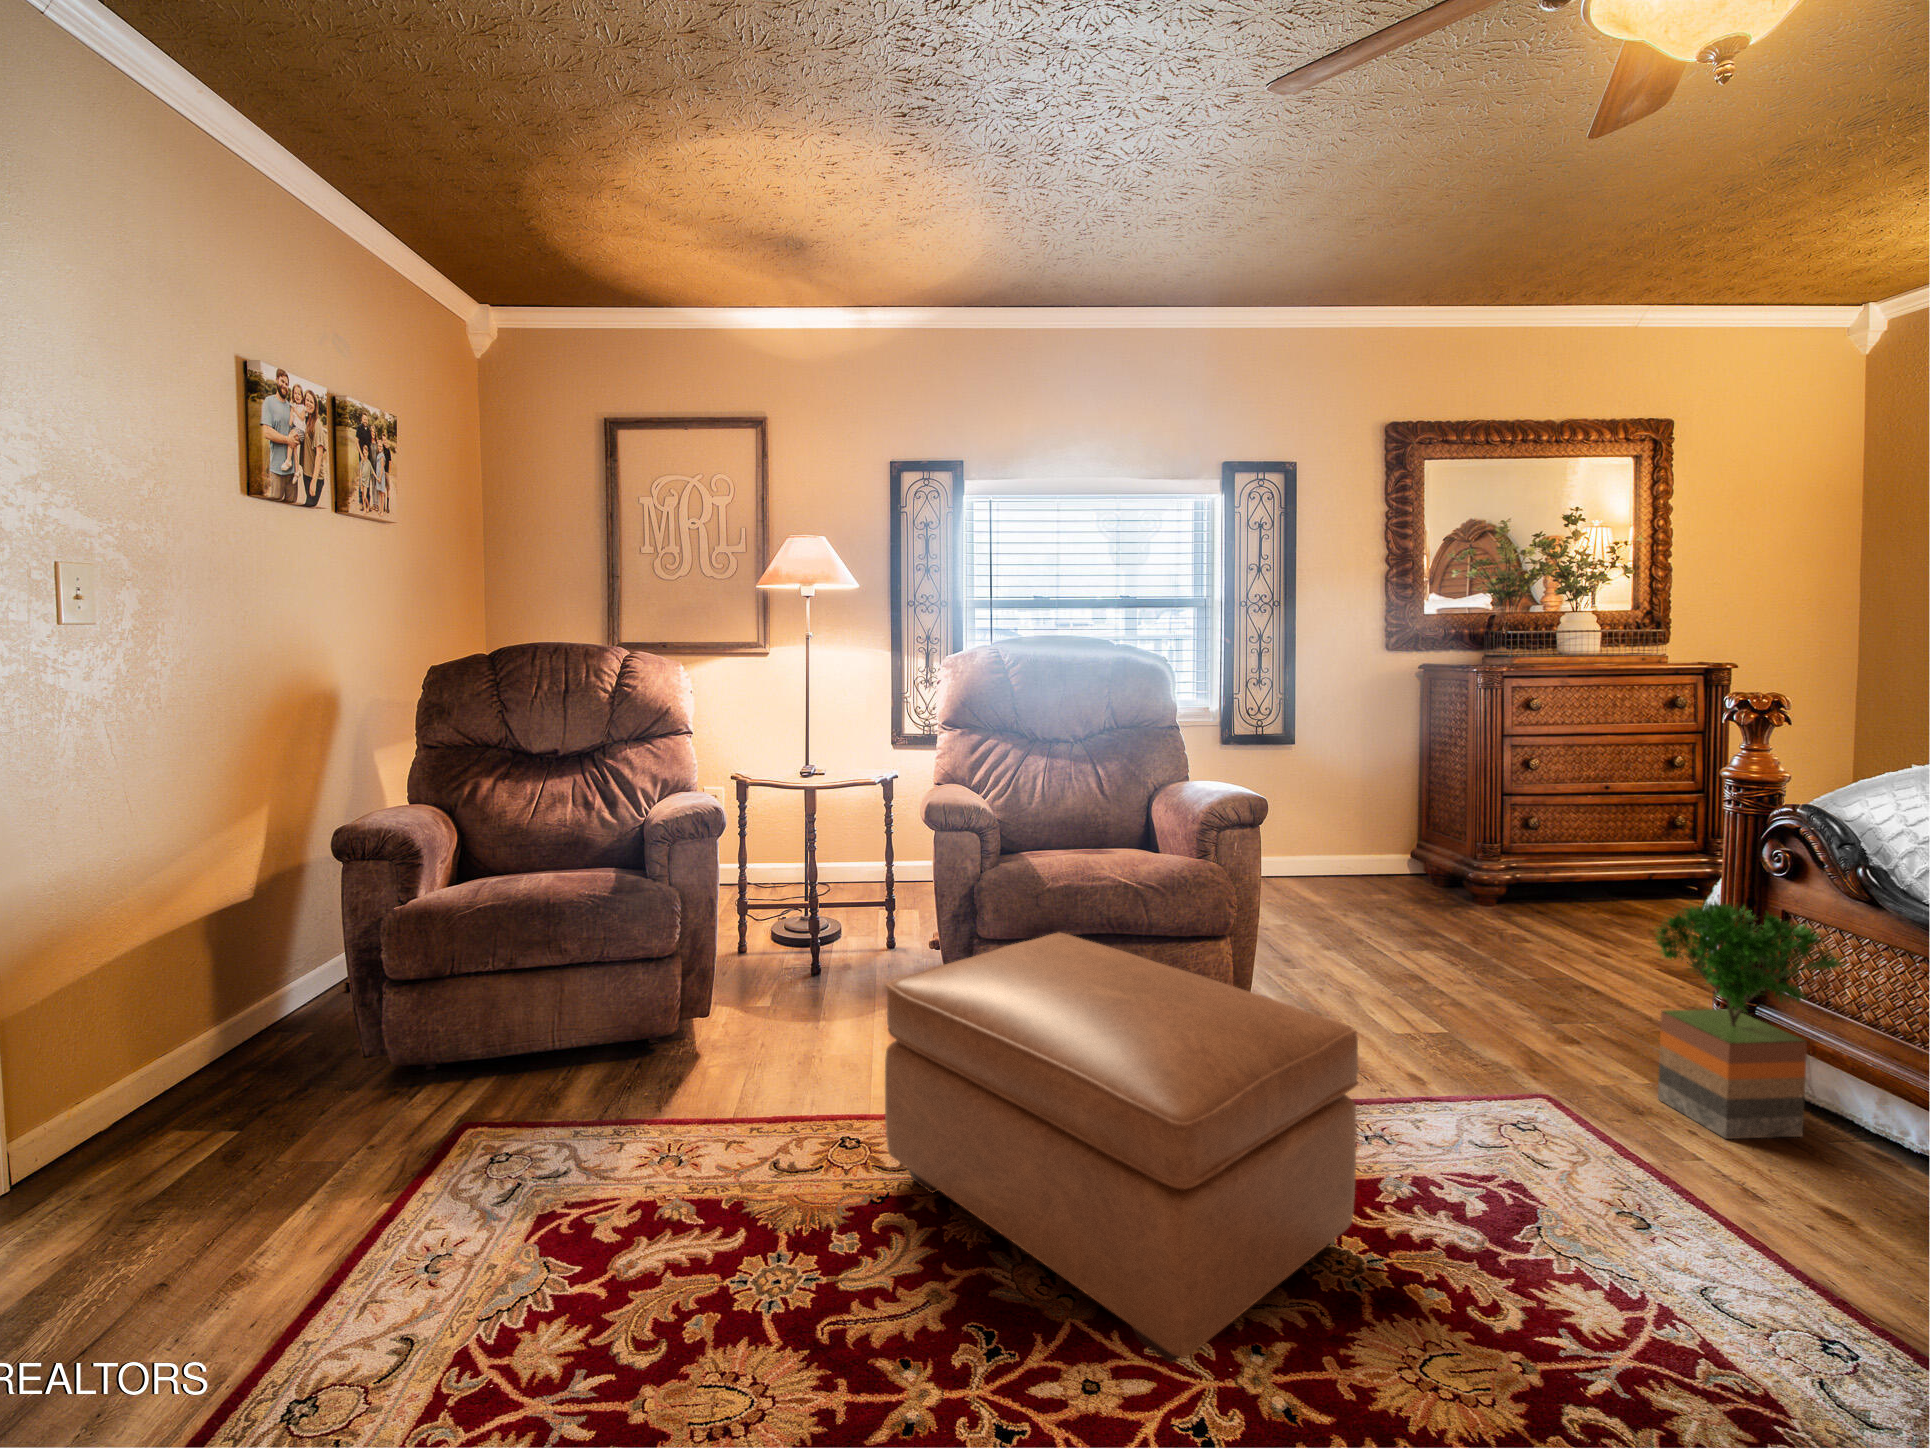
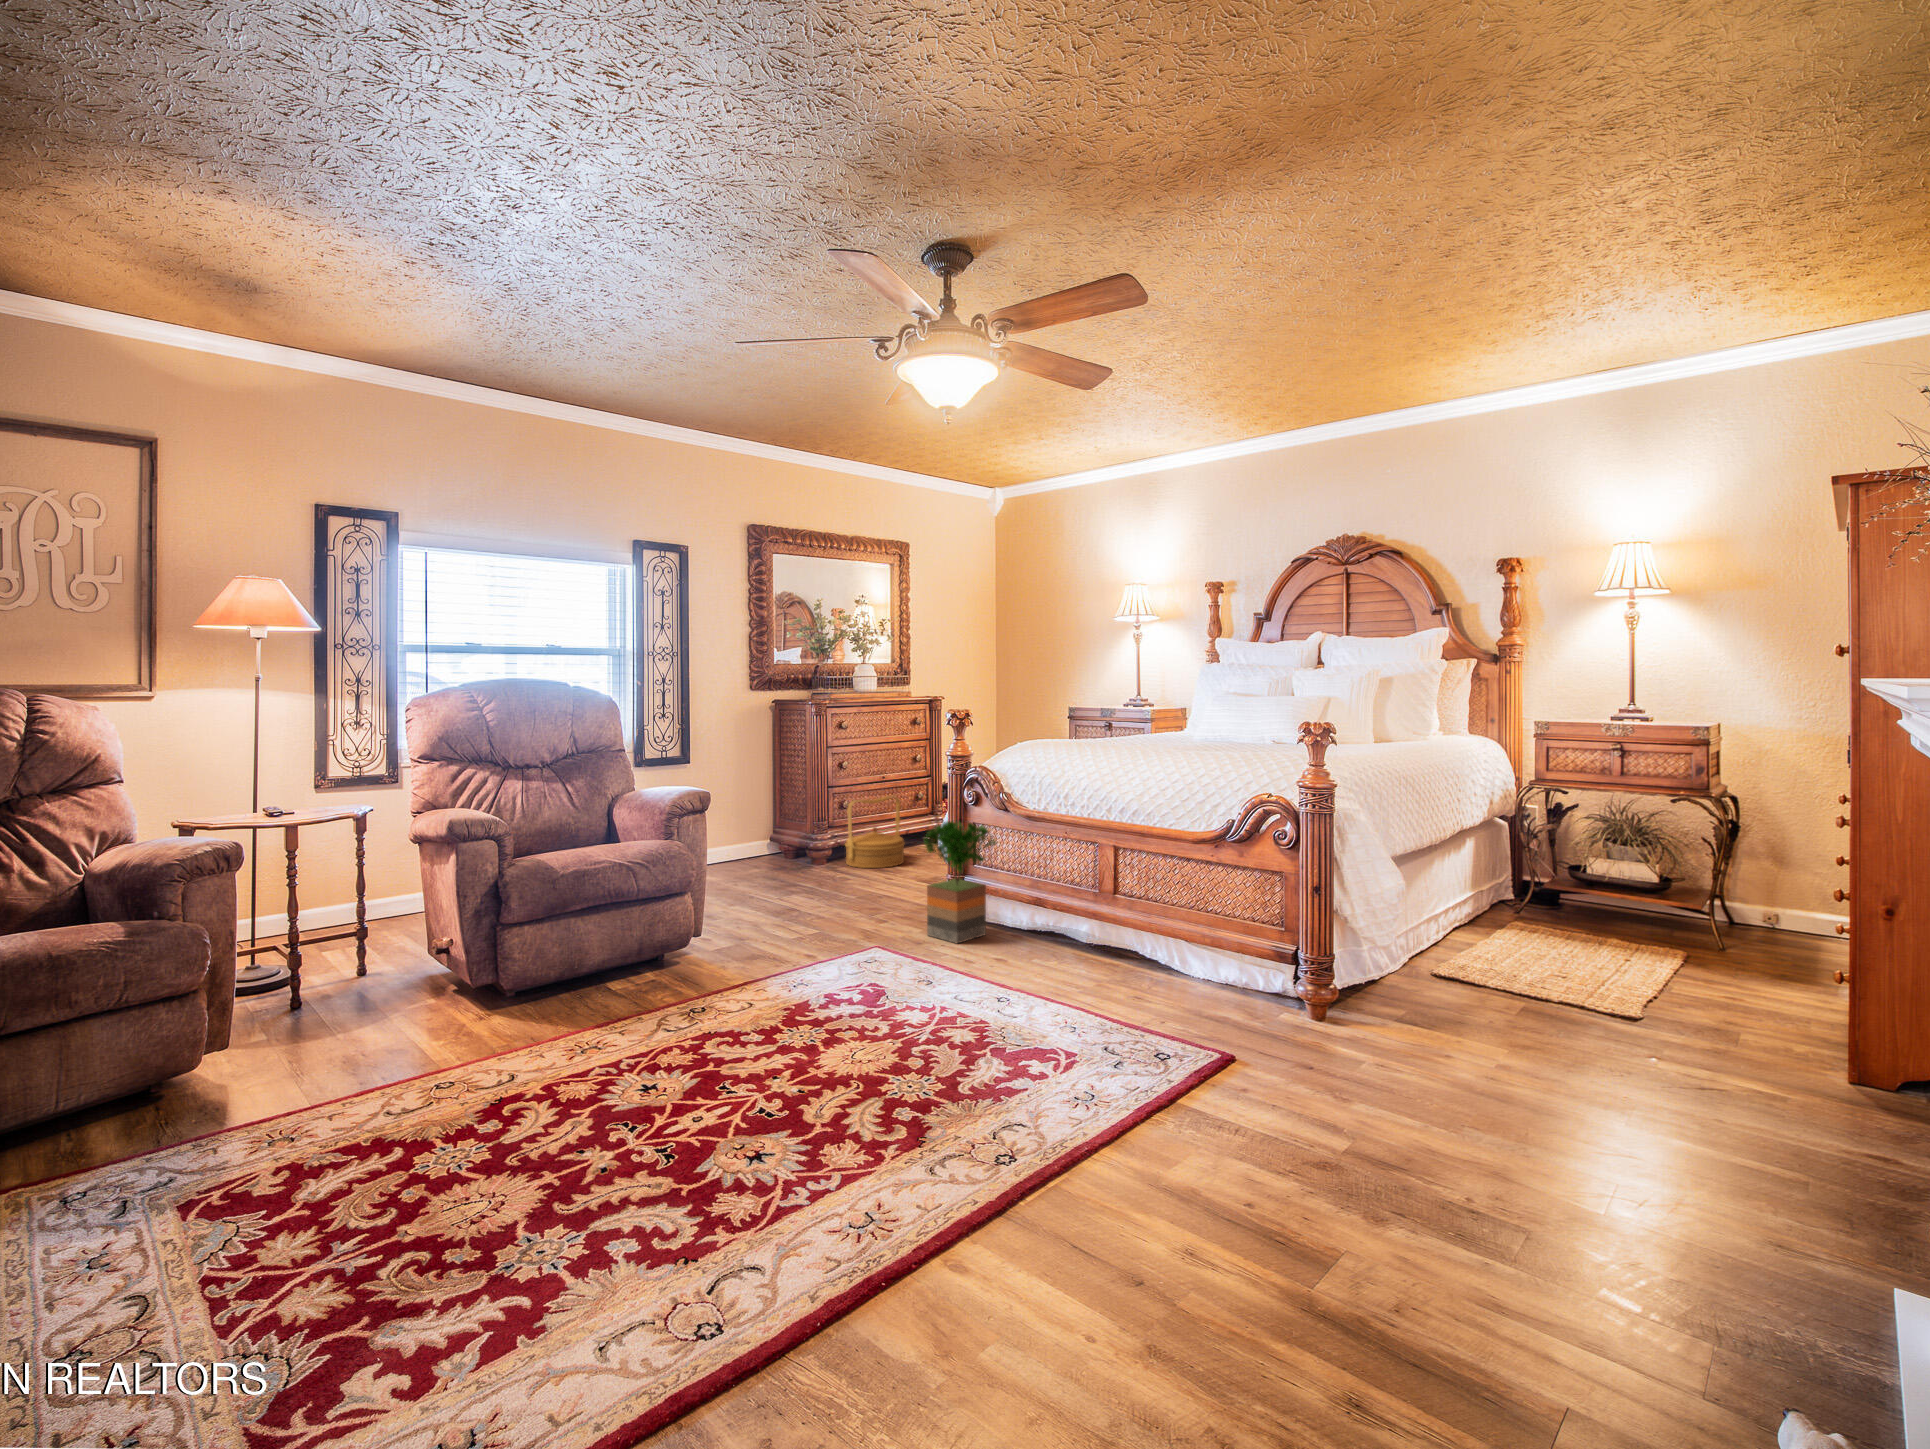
woven basket: none [1527,820,1641,933] -> present [845,796,905,868]
ottoman: present [885,933,1358,1364] -> none [486,892,806,1100]

